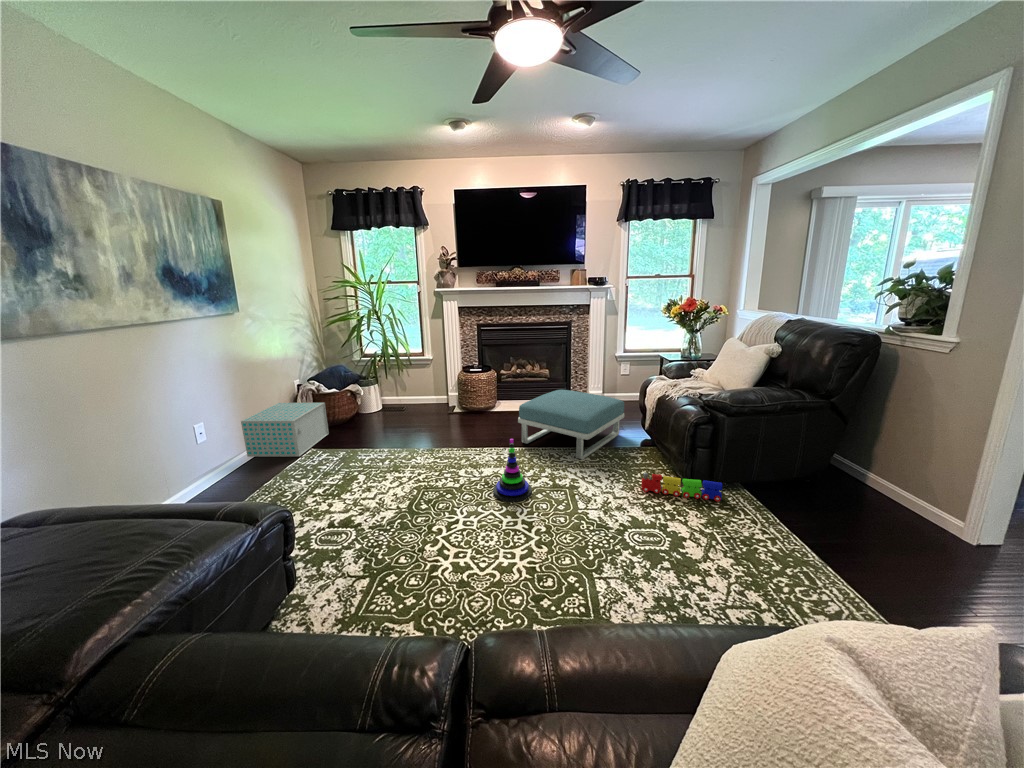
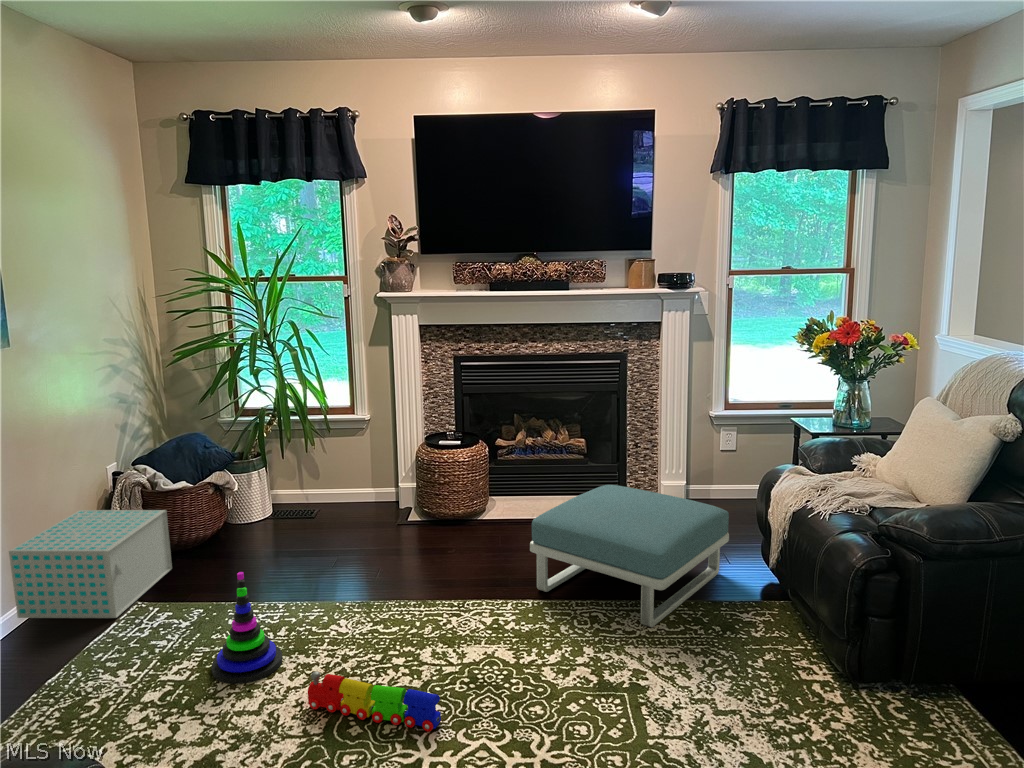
stacking toy: present [493,439,532,502] -> present [212,572,282,684]
toy train: present [642,473,722,502] -> present [308,671,441,732]

